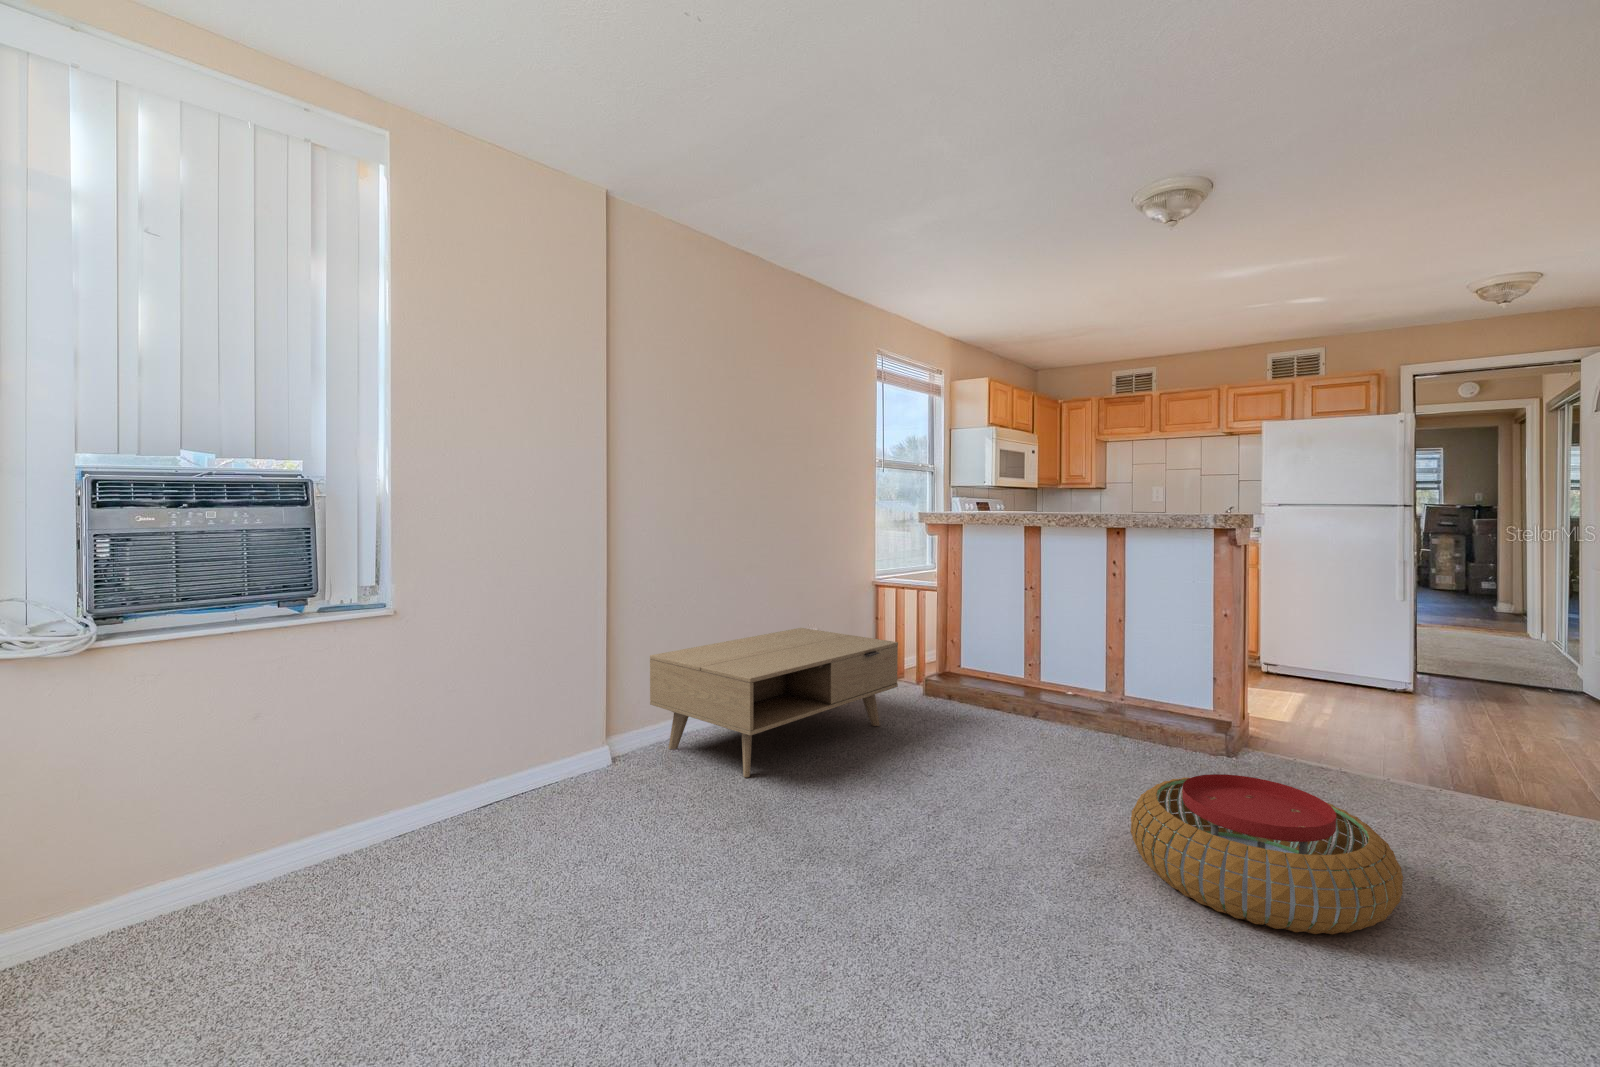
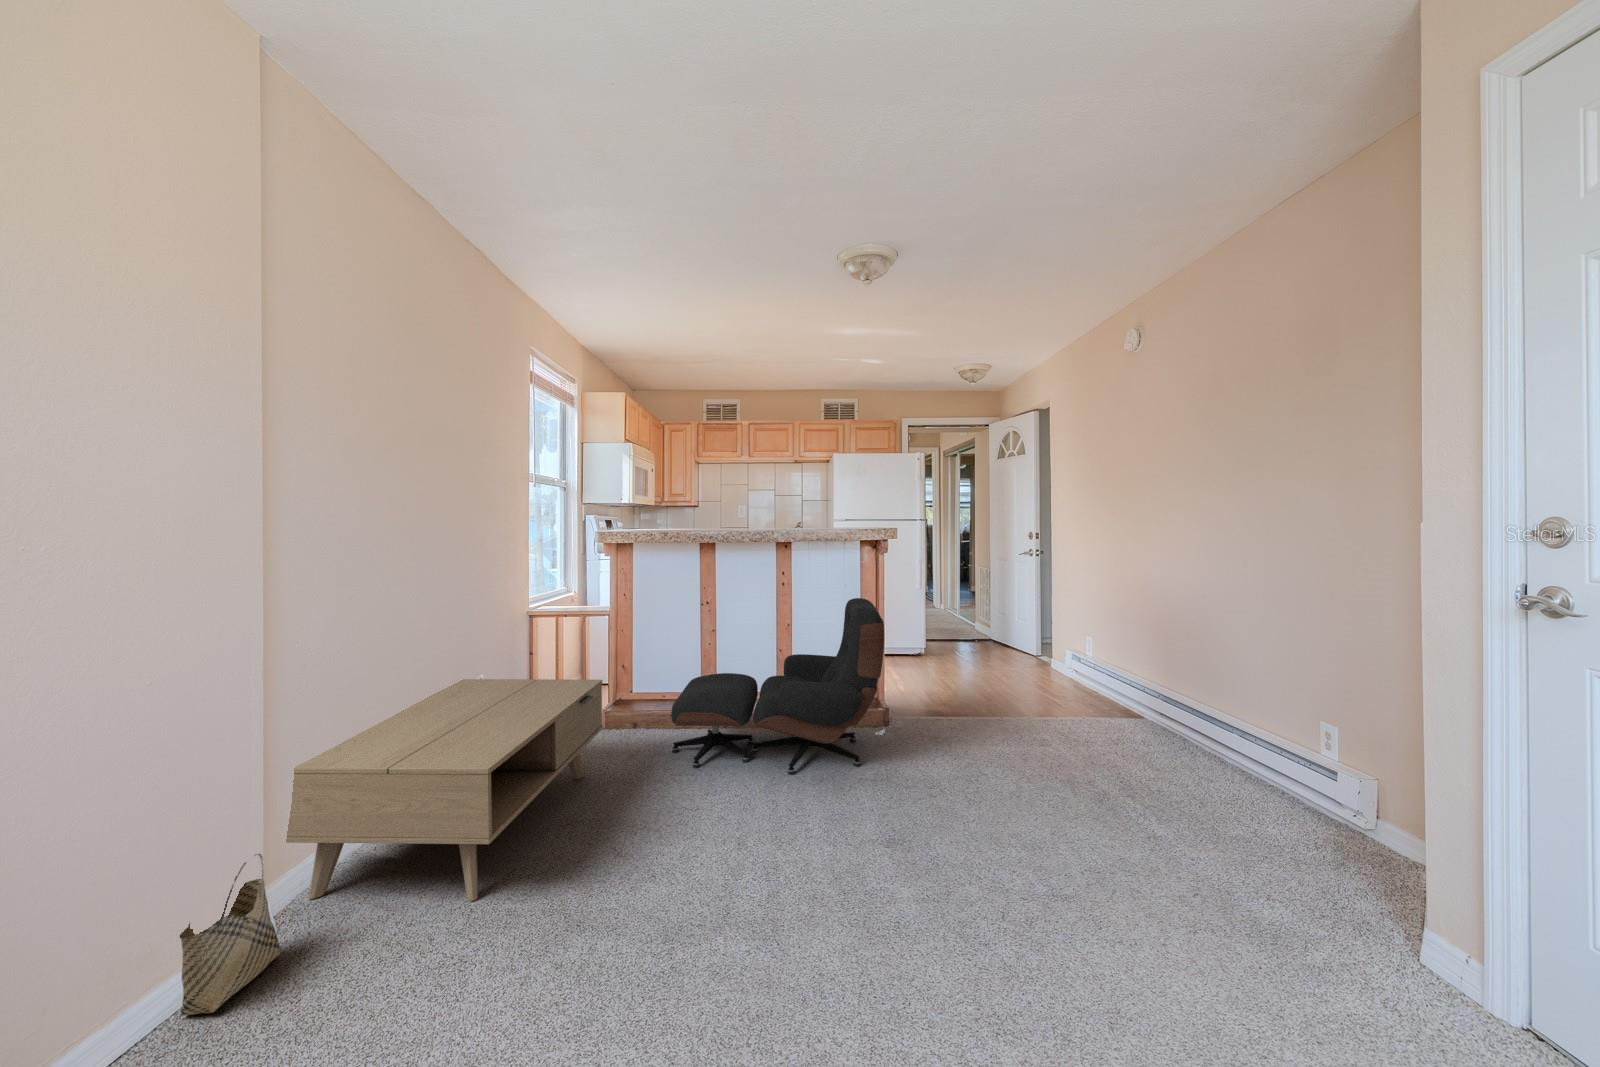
lounge chair: none [956,590,1212,782] -> present [671,598,884,775]
woven basket: none [583,695,637,784] -> present [180,854,280,1016]
pouf: present [1131,774,1403,934] -> none [895,749,1081,870]

